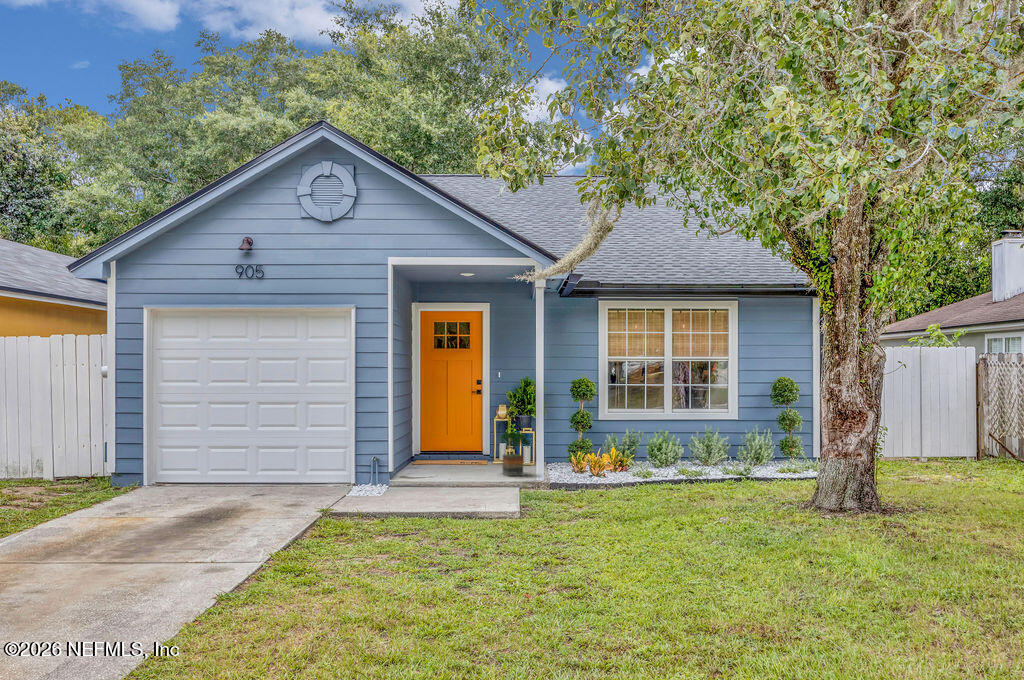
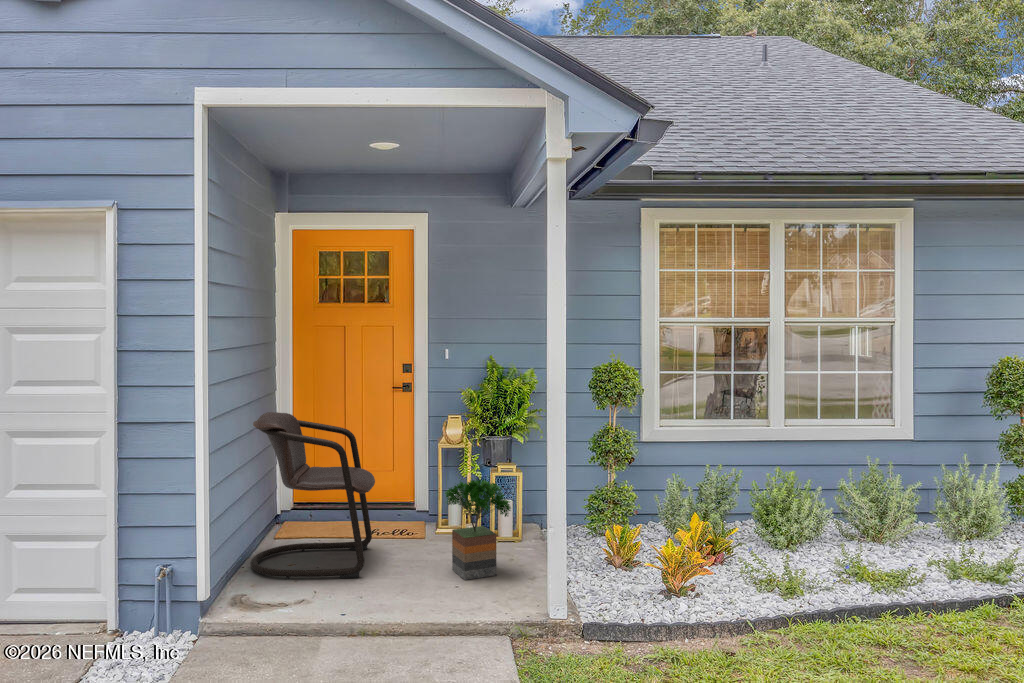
chair: none [409,400,466,475] -> present [251,412,375,579]

